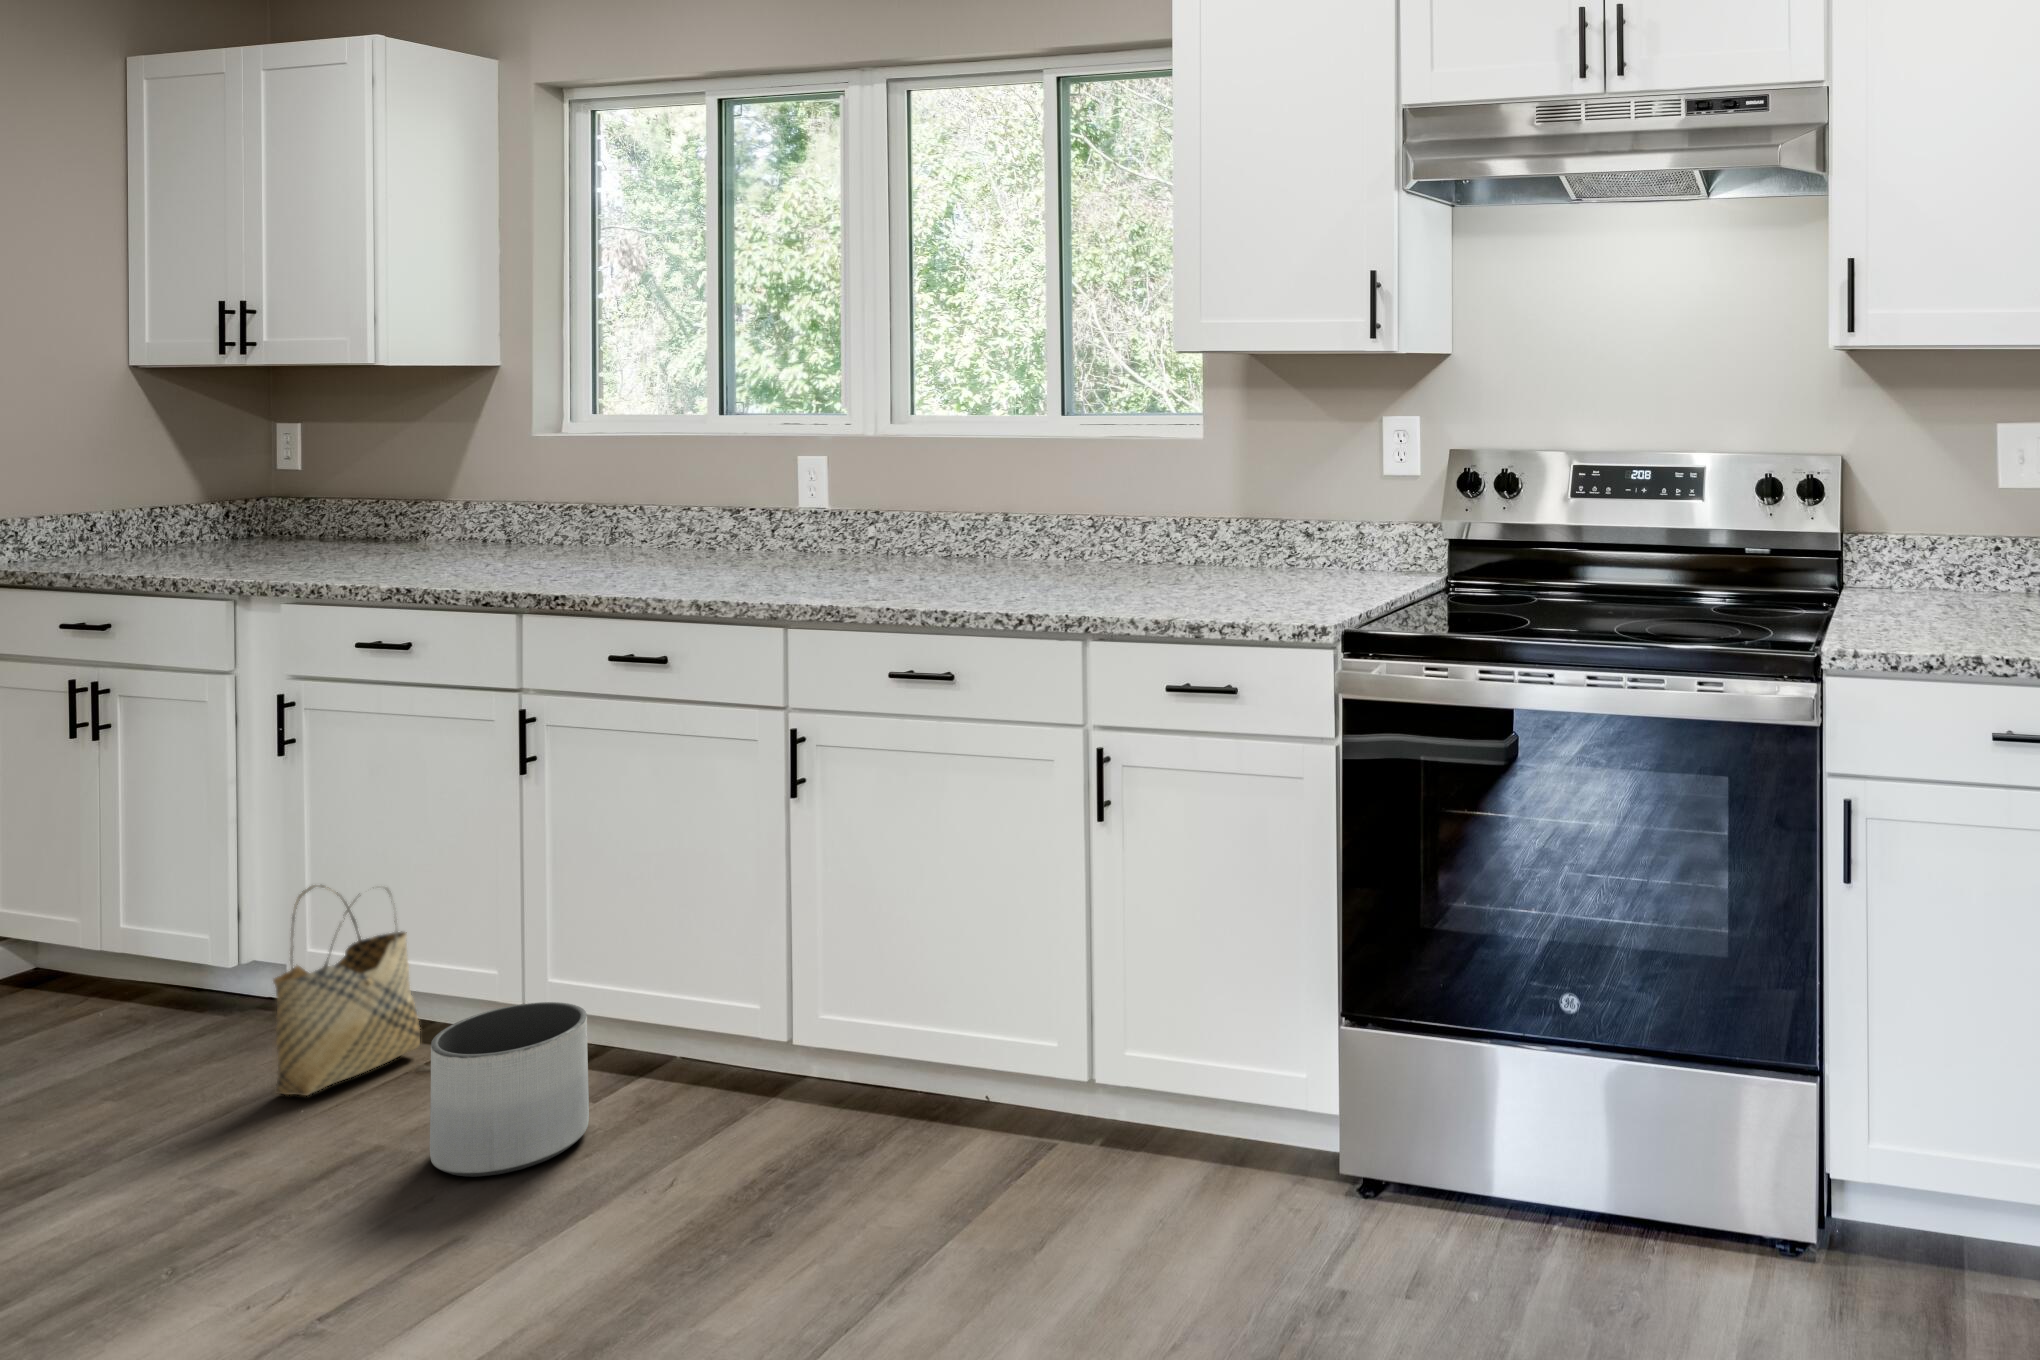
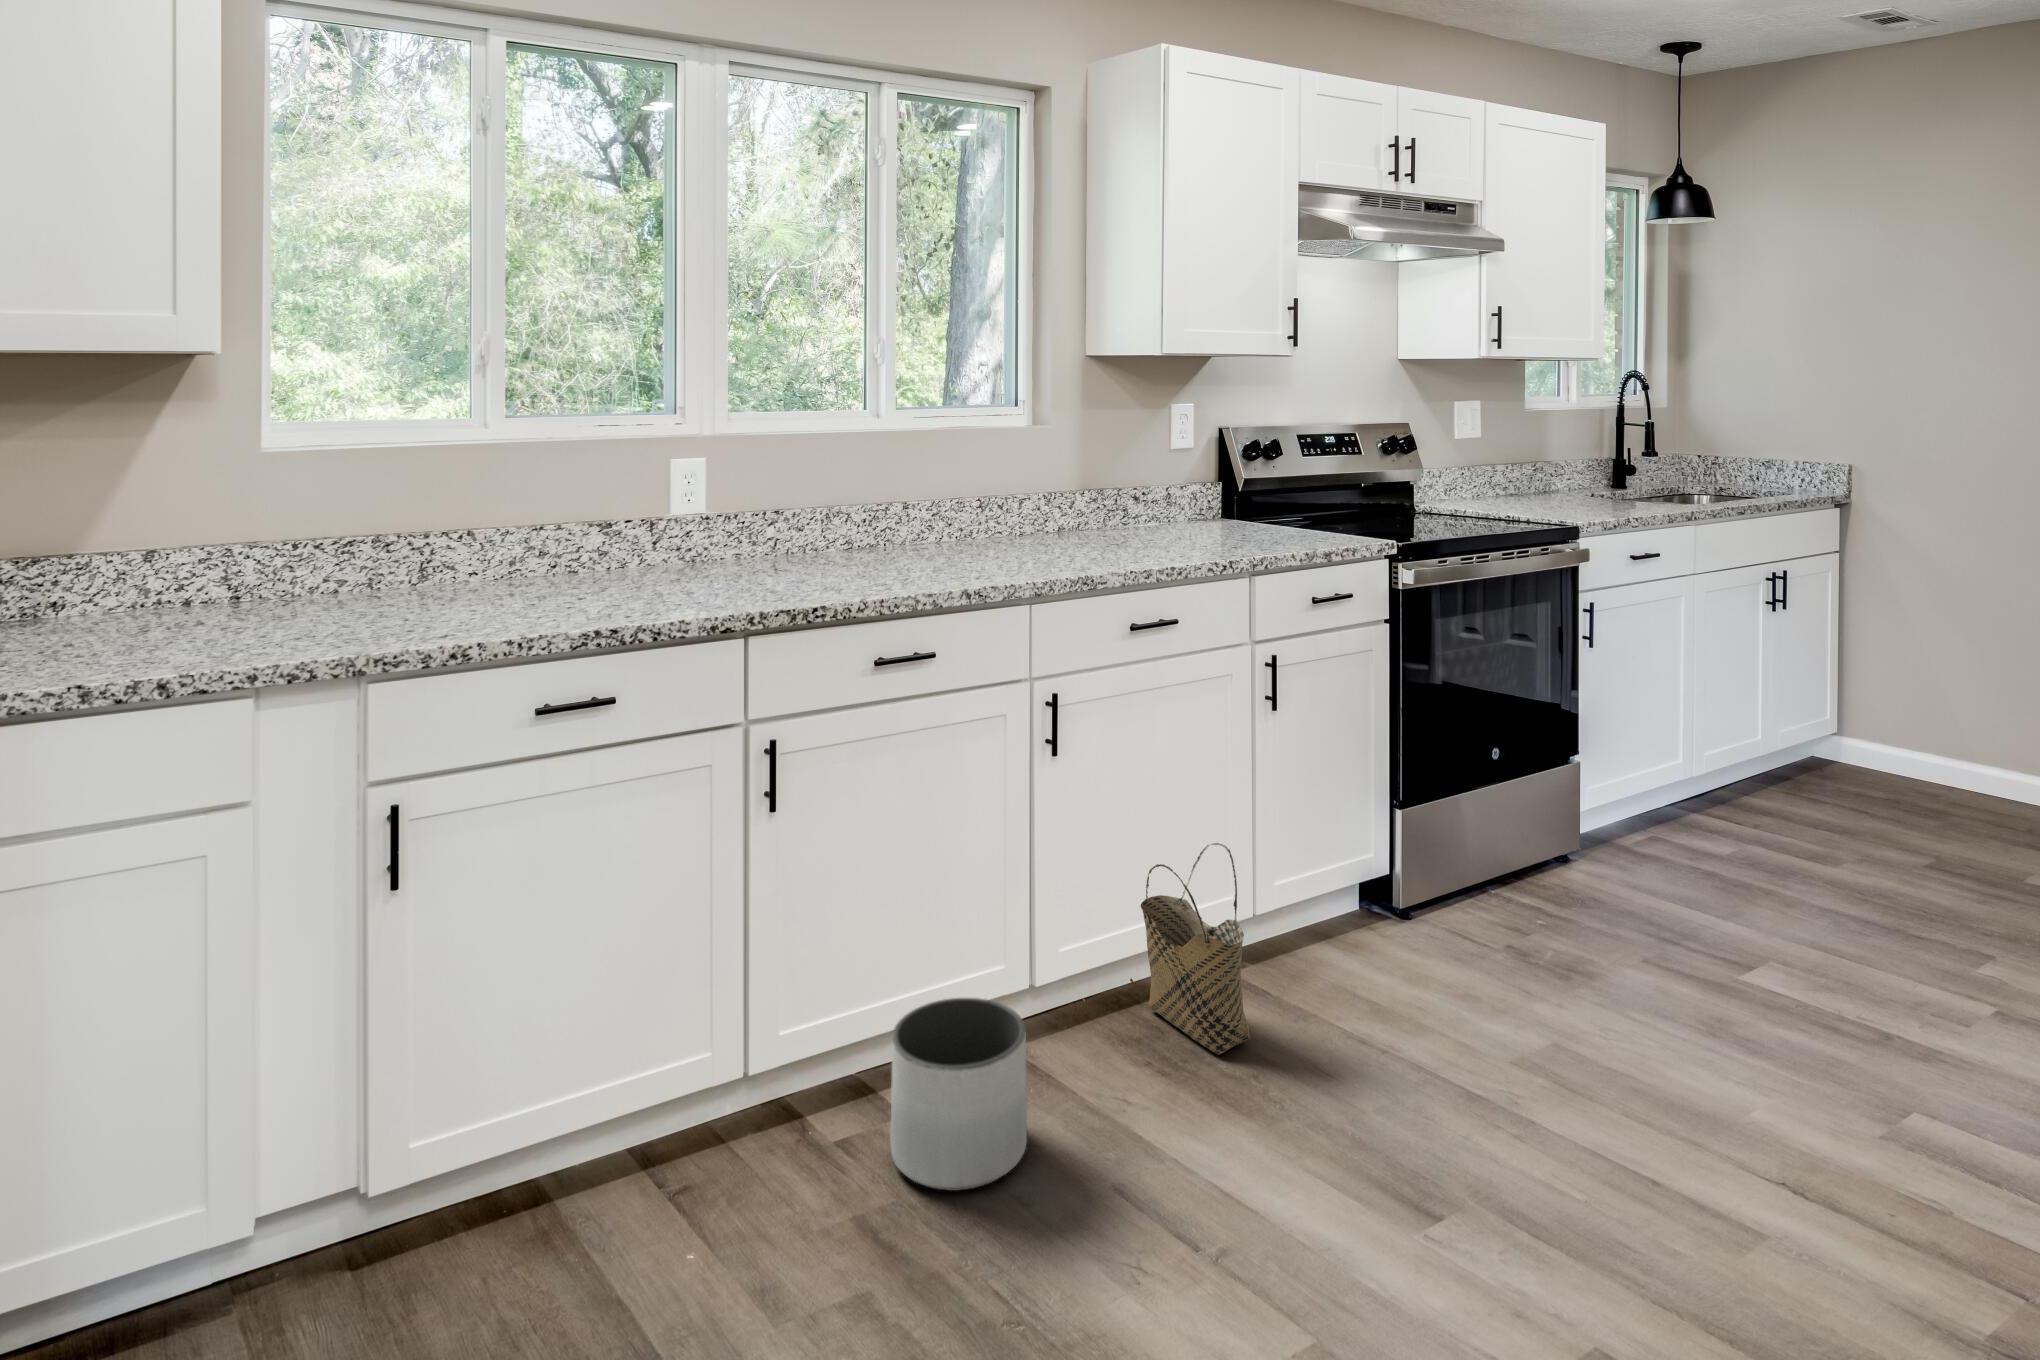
woven basket: present [273,885,420,1096] -> present [1141,843,1250,1055]

